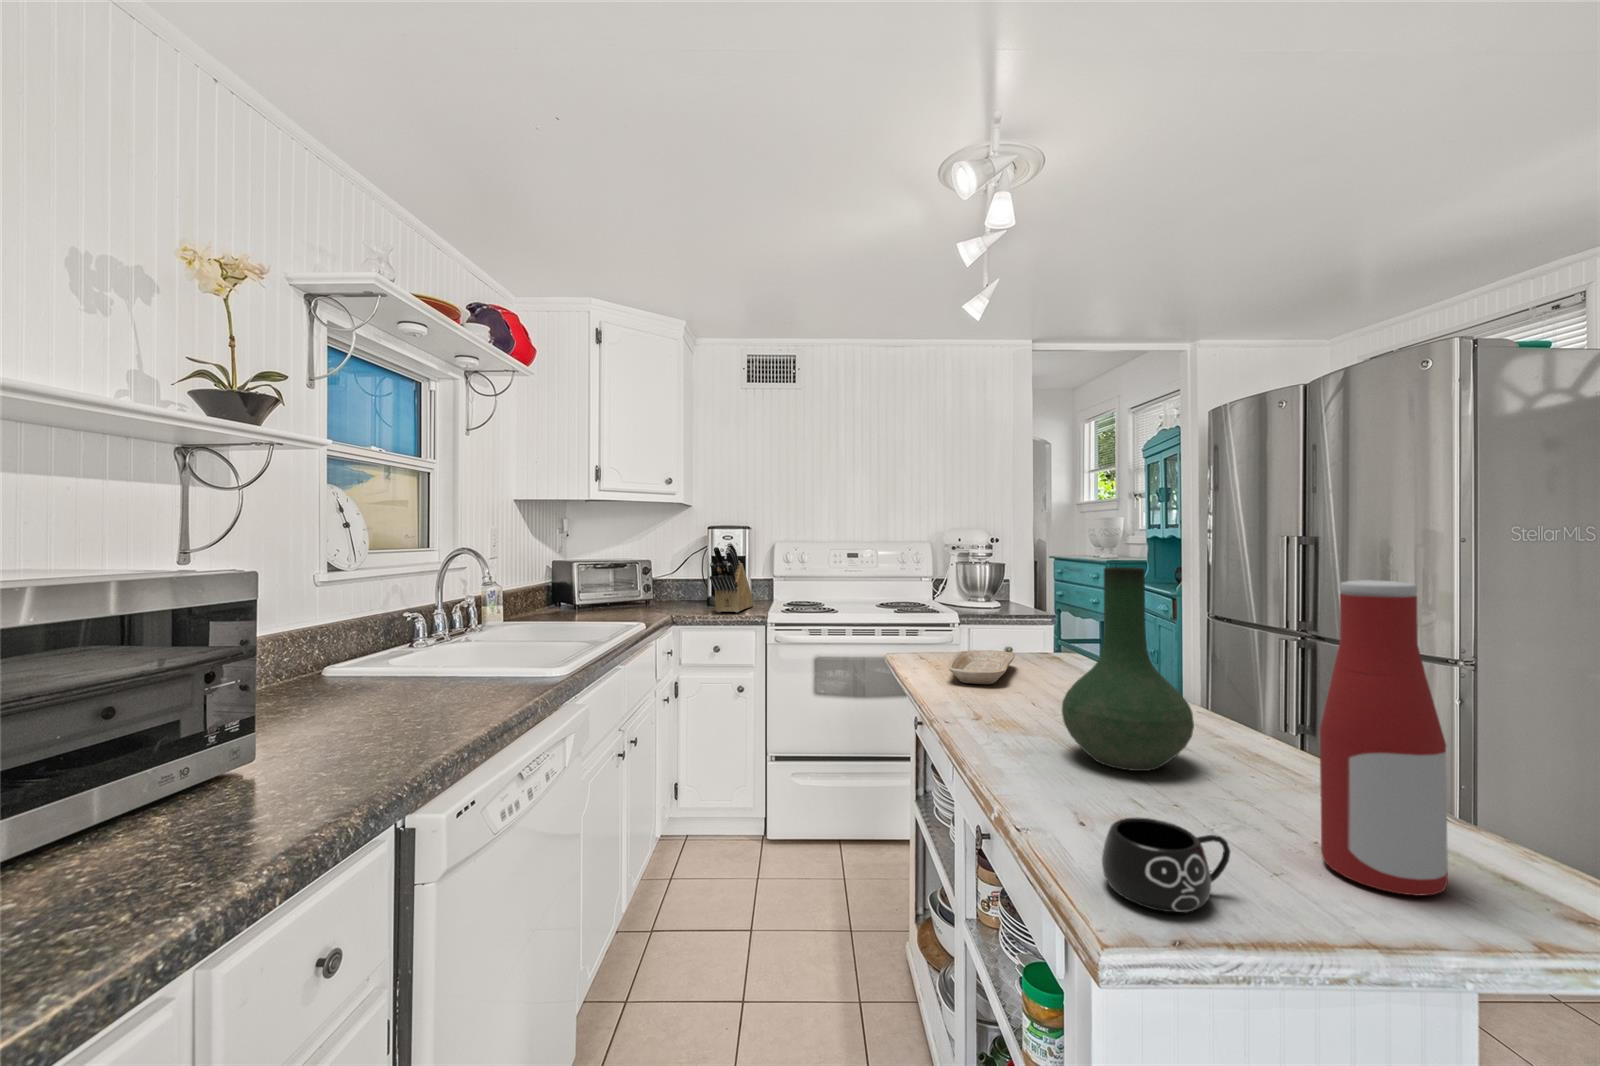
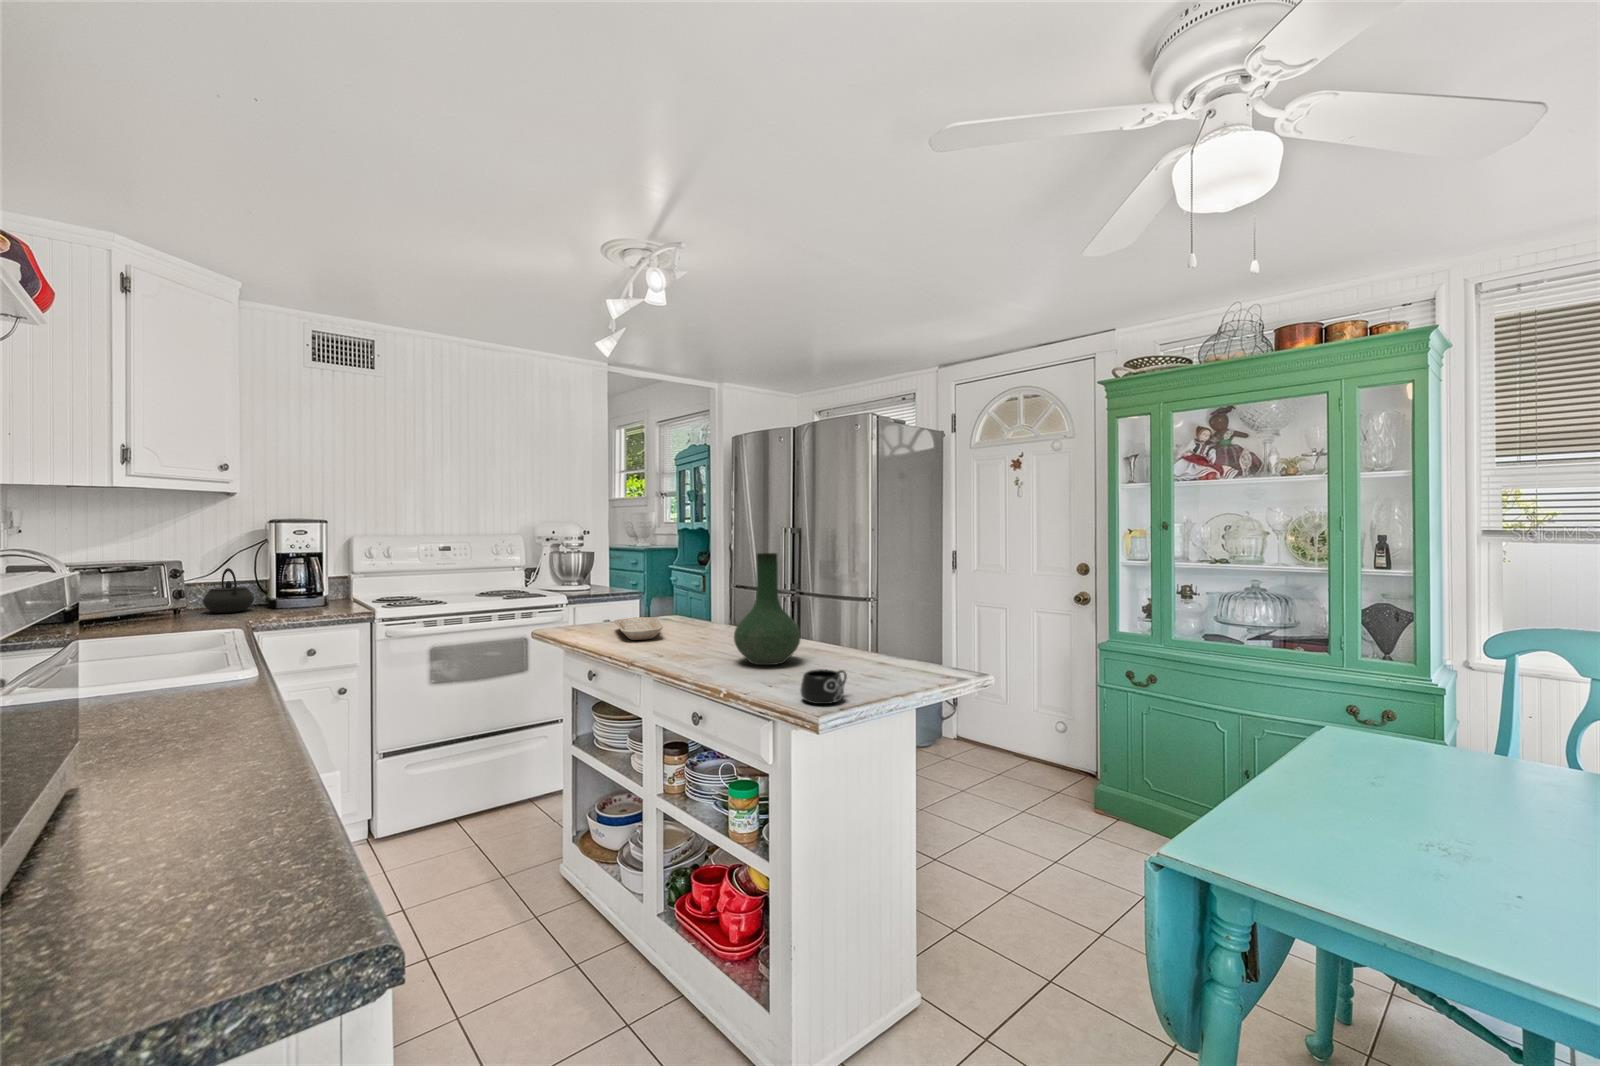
knife block: present [709,543,753,612] -> none [299,538,340,614]
kettle: none [659,568,693,606] -> present [203,568,254,613]
bottle: present [1320,580,1448,896] -> none [867,556,907,682]

